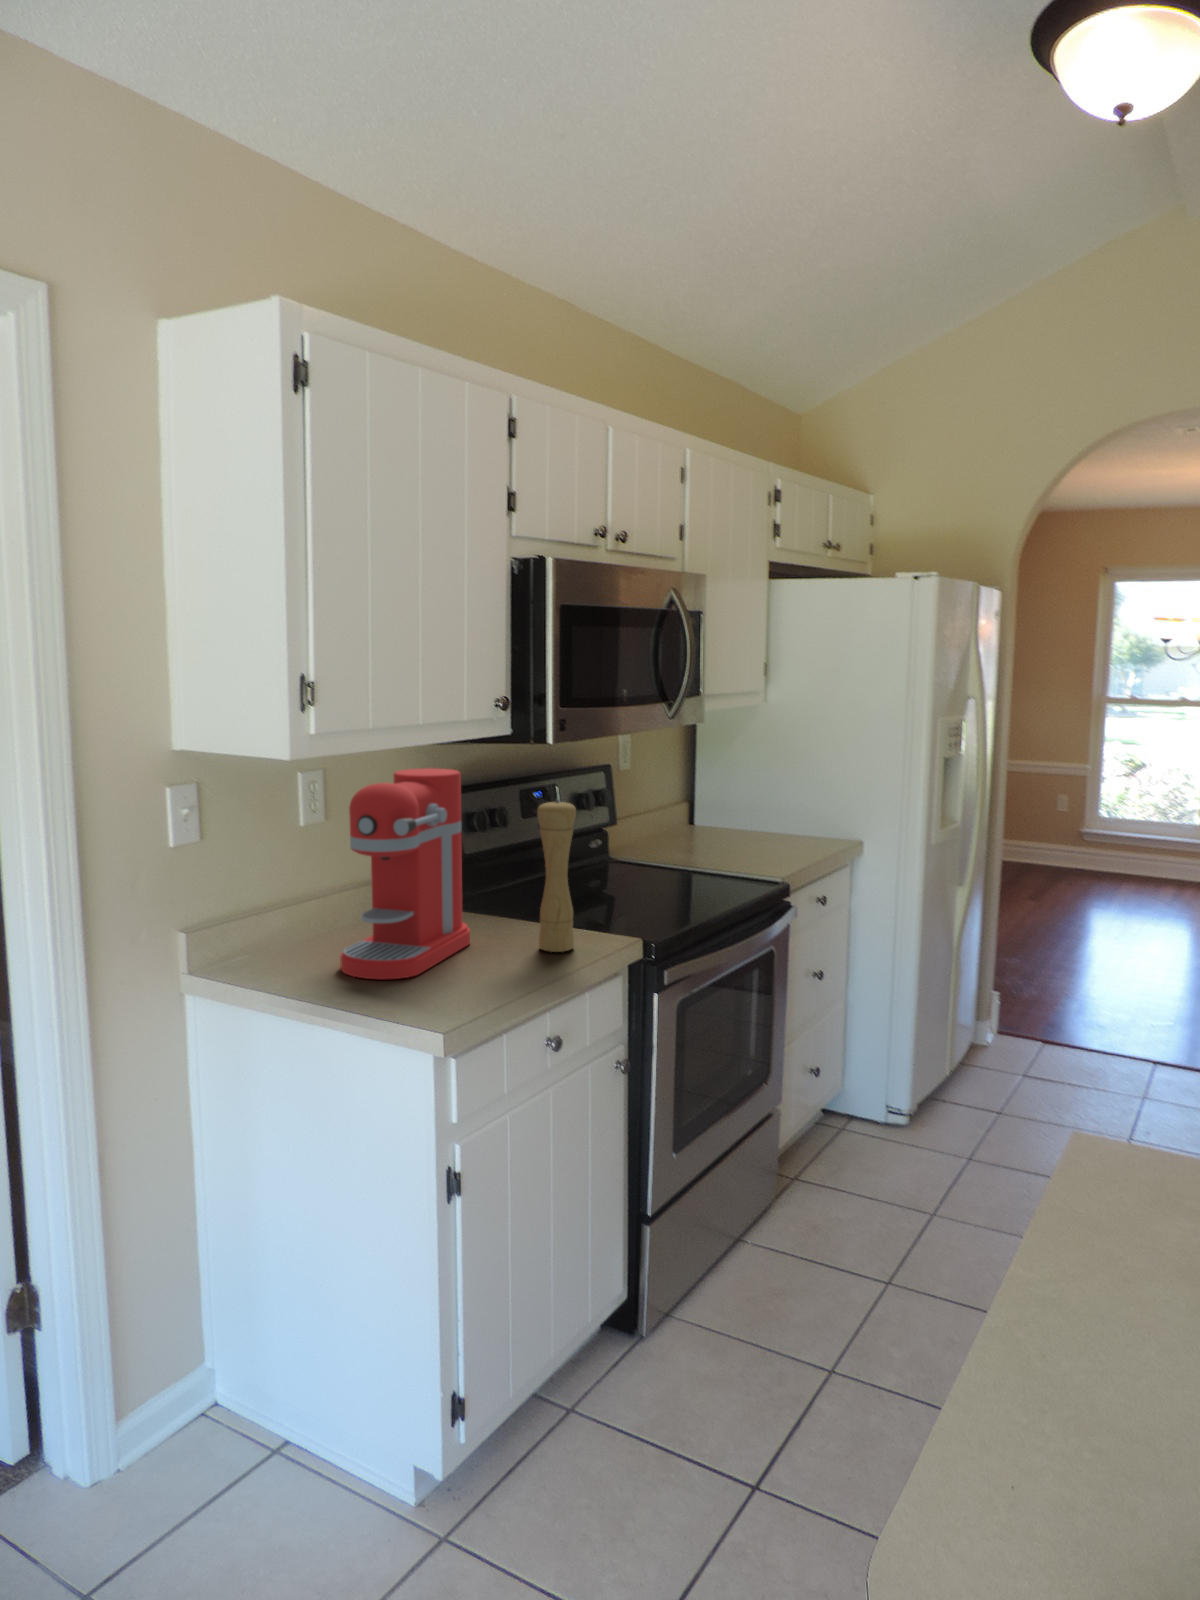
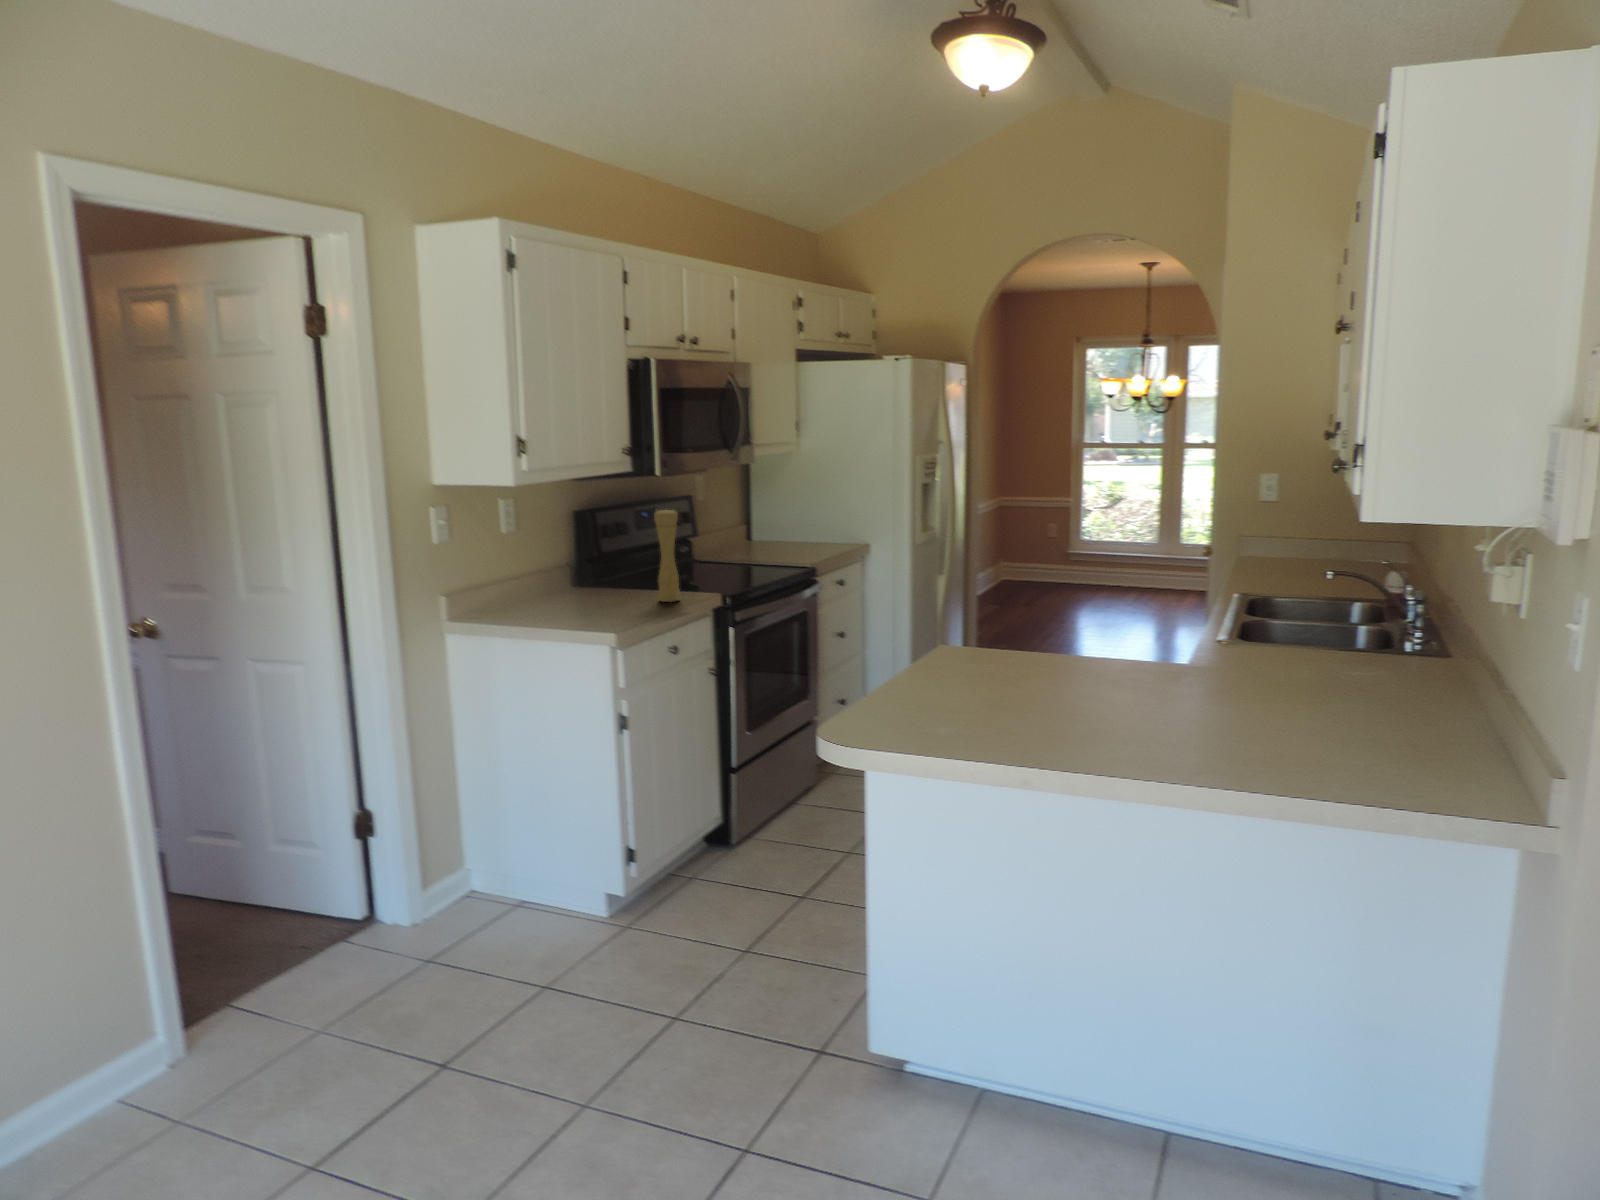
coffee maker: present [340,768,470,979] -> none [541,493,615,617]

